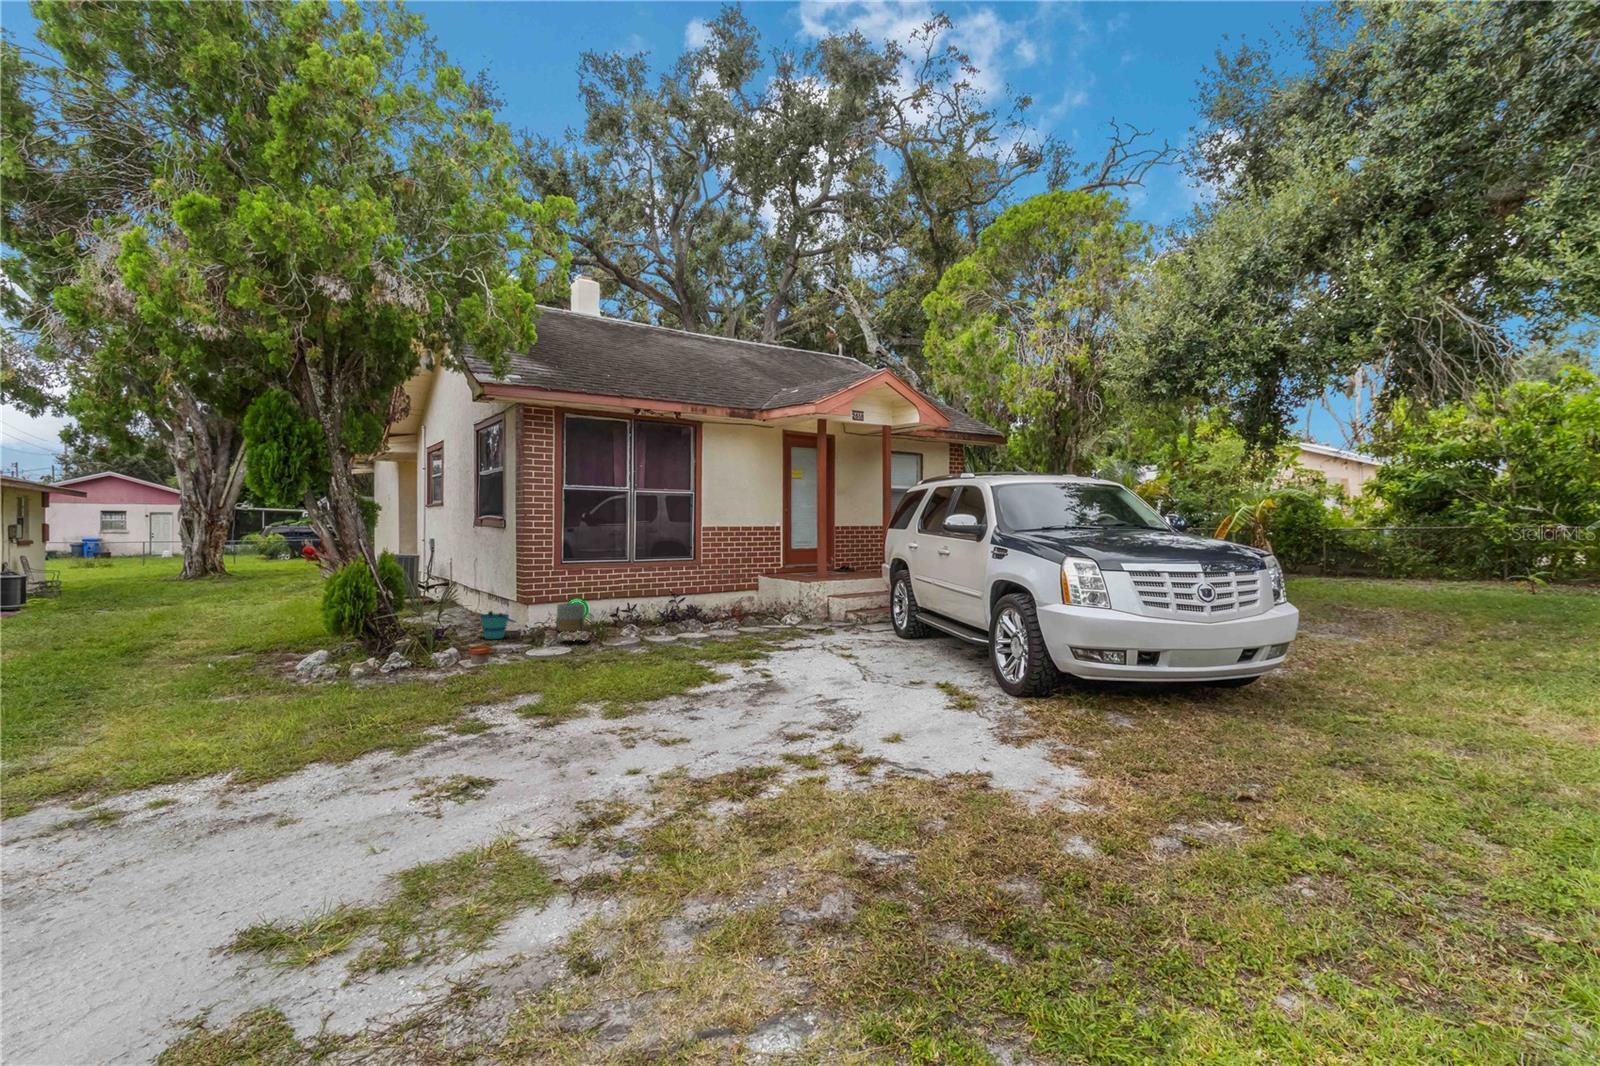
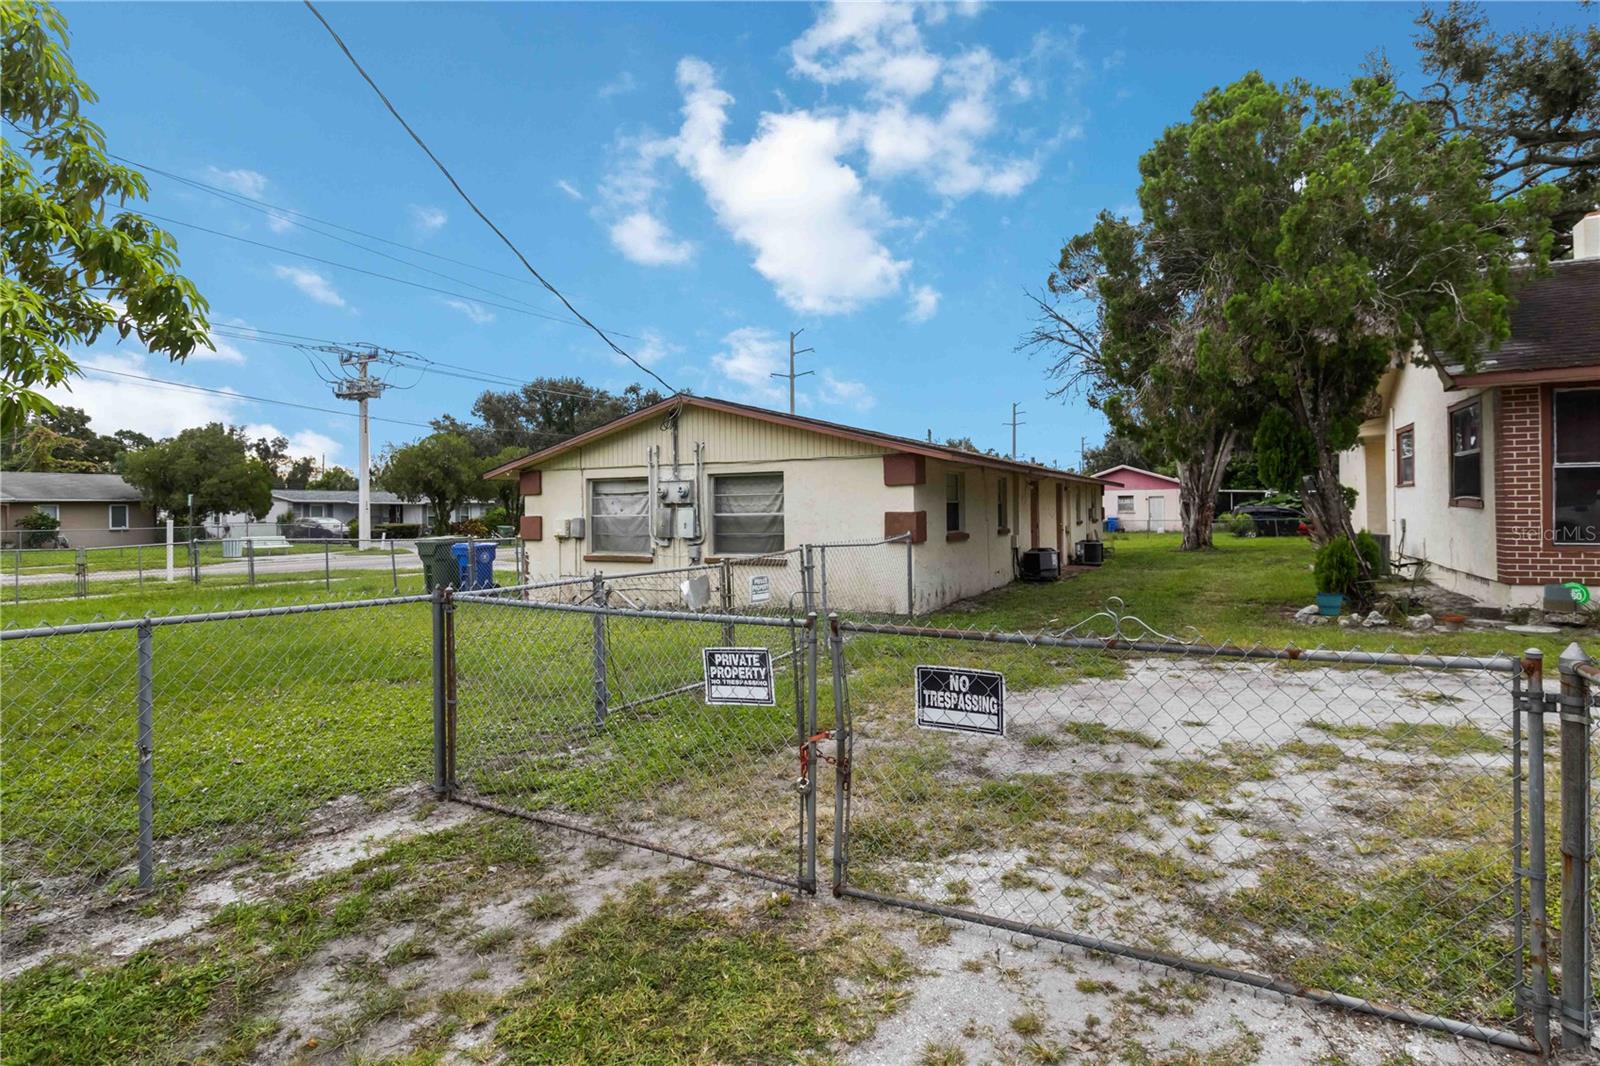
bucket: present [480,611,516,639] -> present [1316,591,1348,615]

